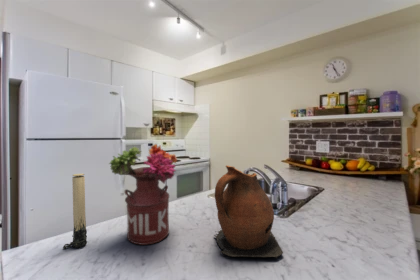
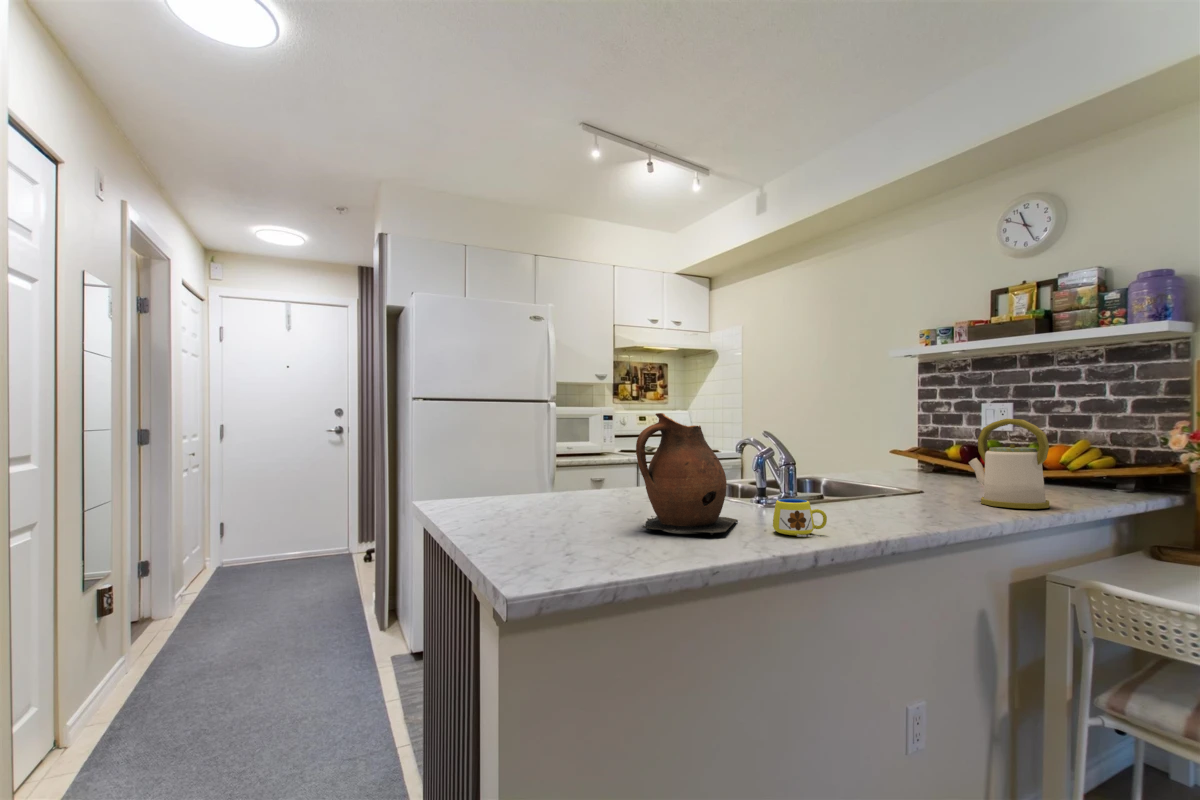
flower arrangement: present [110,144,177,245] -> none [510,388,602,519]
kettle: none [342,155,383,198] -> present [969,419,1050,509]
candle: present [63,174,87,249] -> none [459,425,485,516]
mug: none [301,218,337,249] -> present [773,499,827,537]

